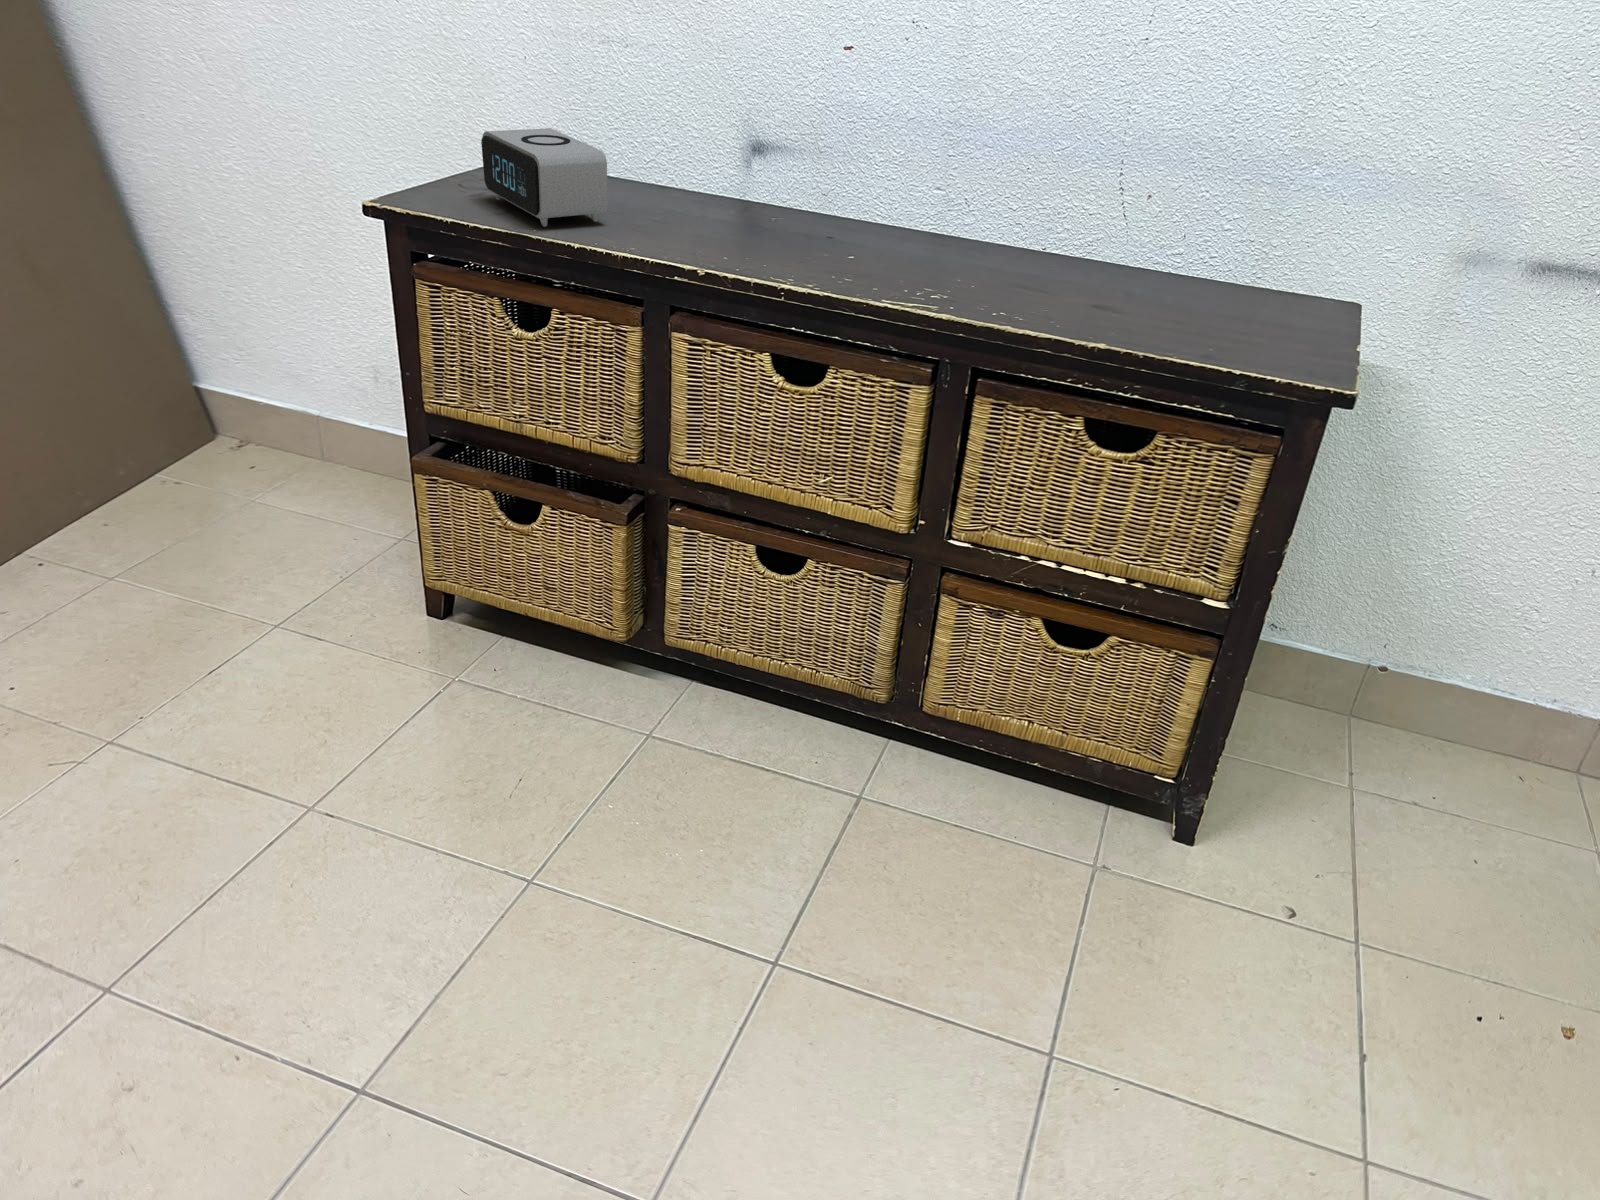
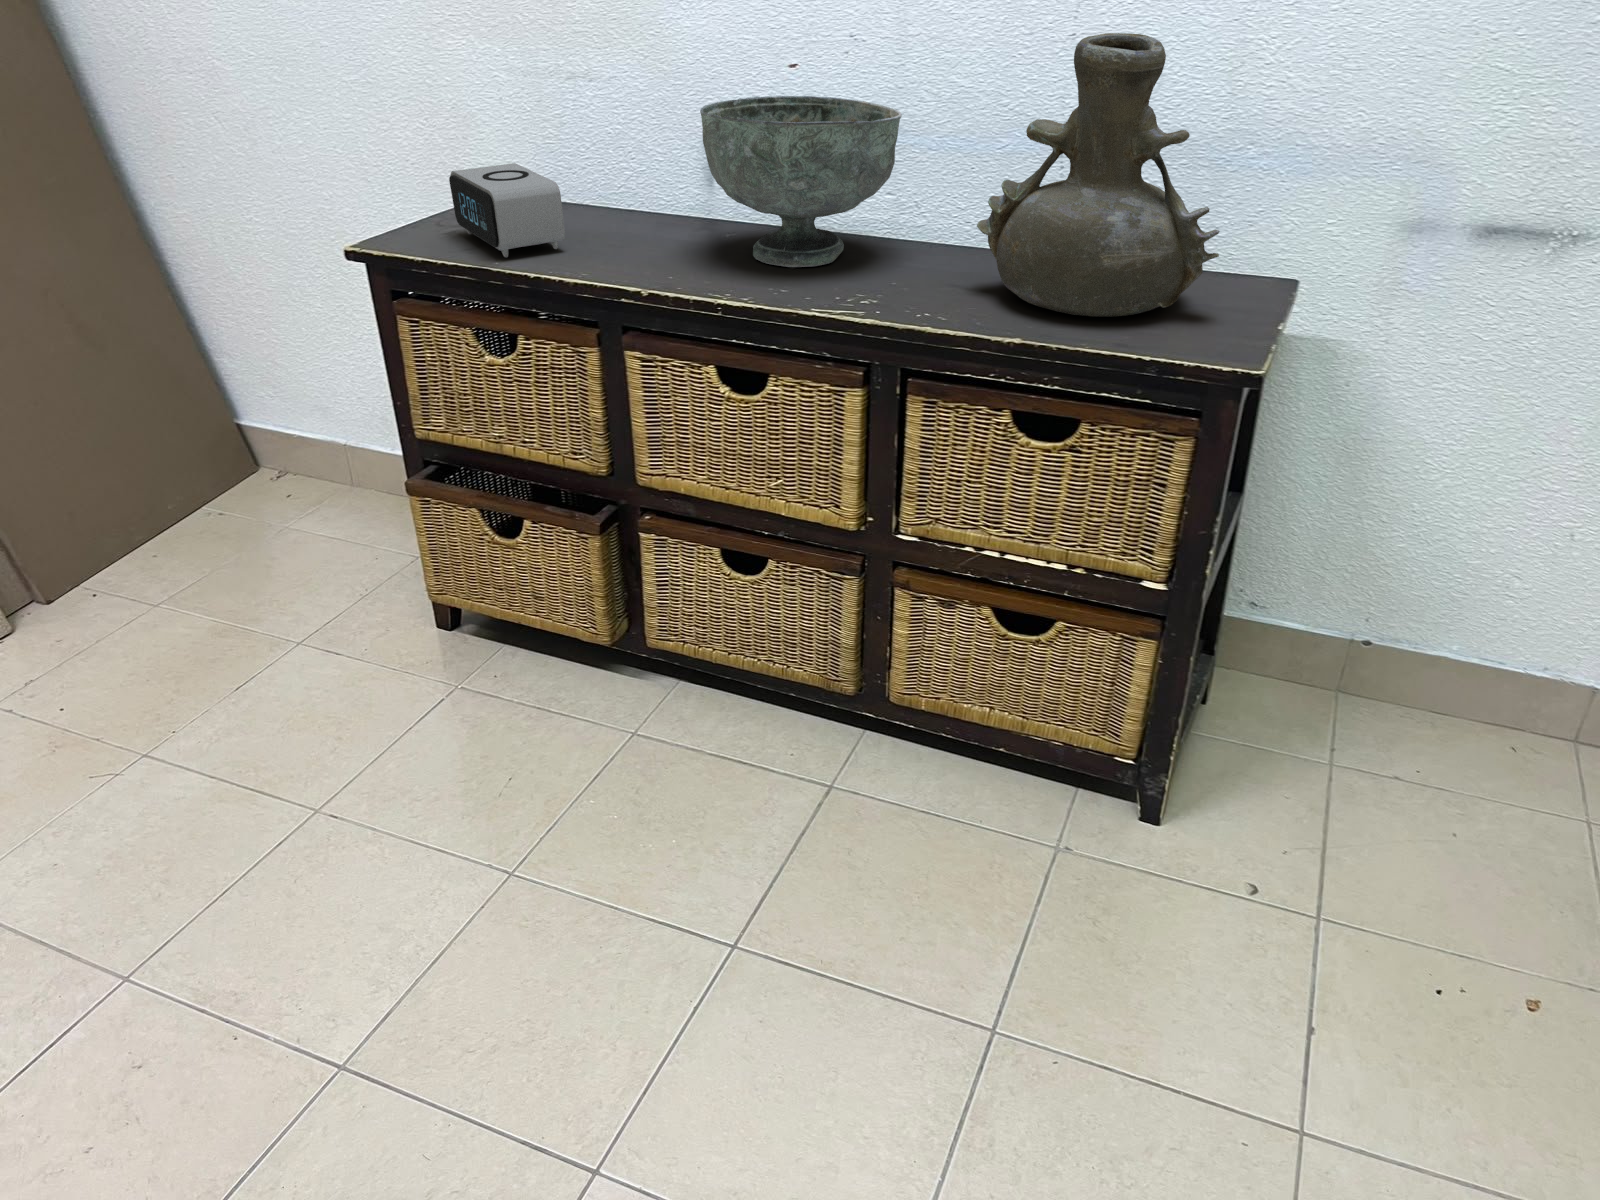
vase: none [1051,40,1304,328] -> present [977,33,1220,317]
decorative bowl: none [764,78,972,258] -> present [700,96,902,267]

